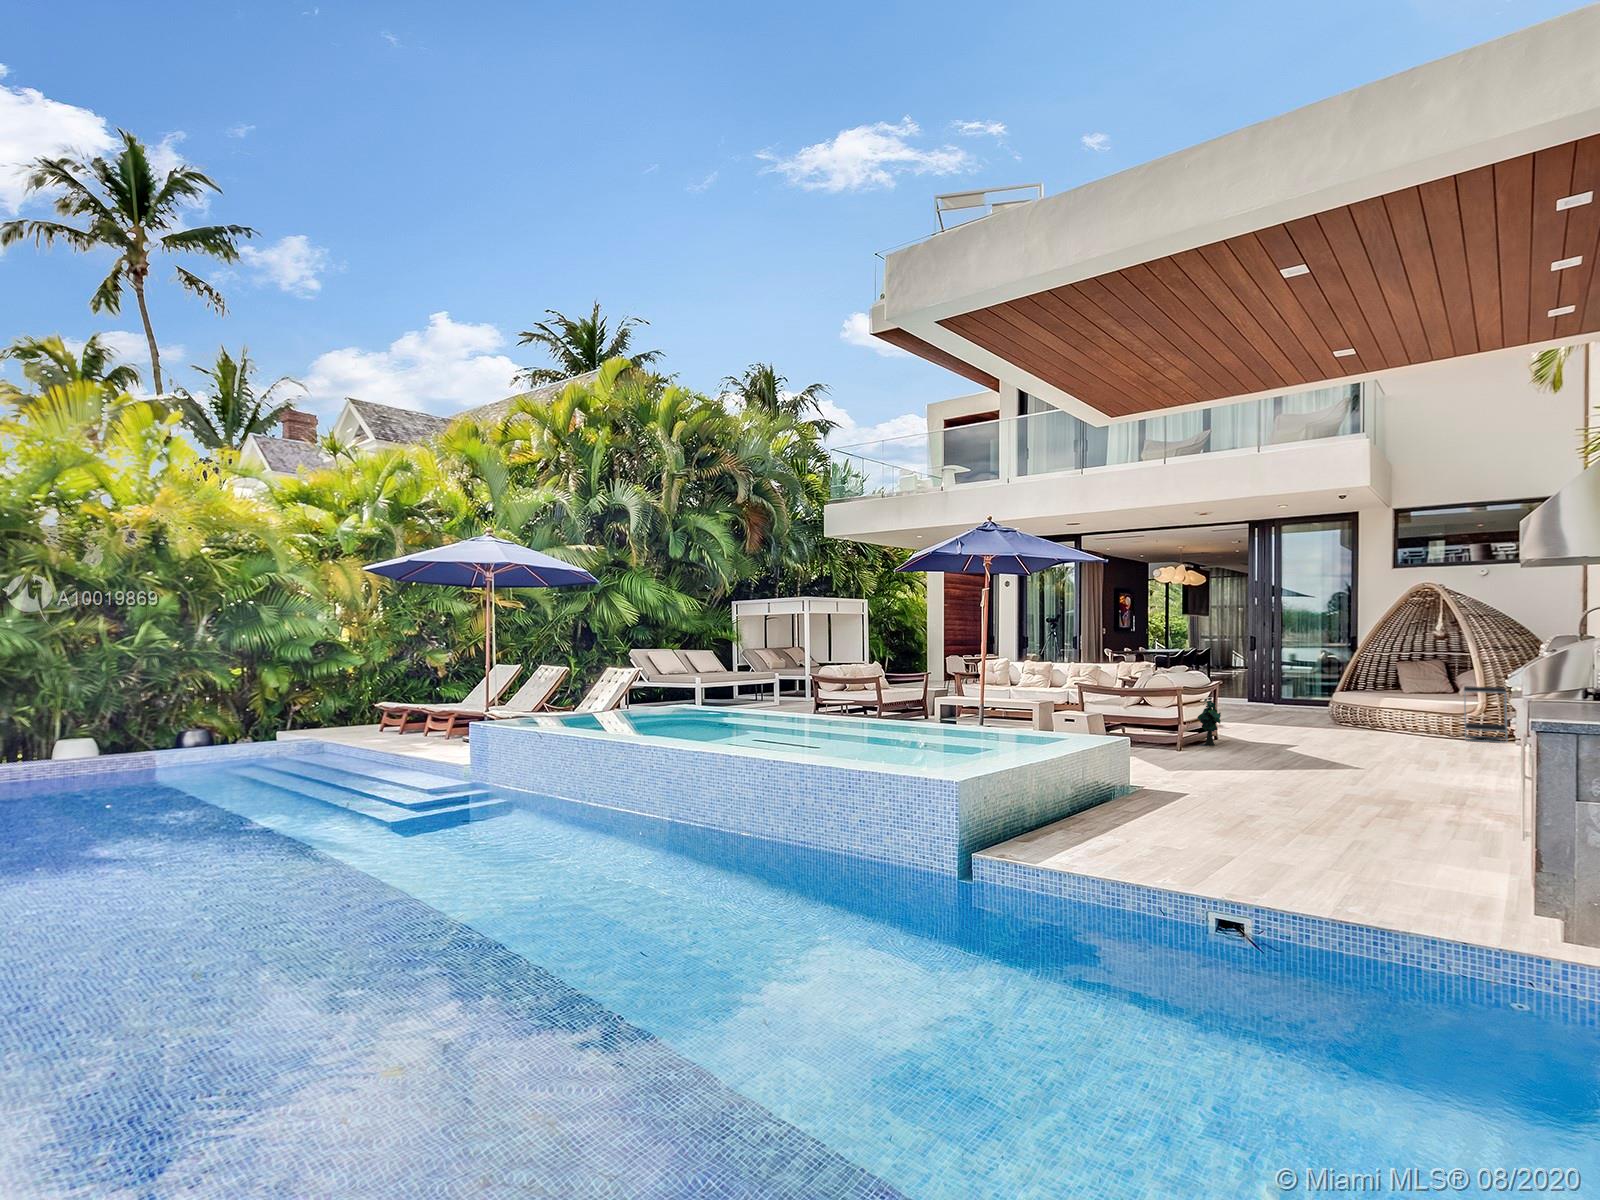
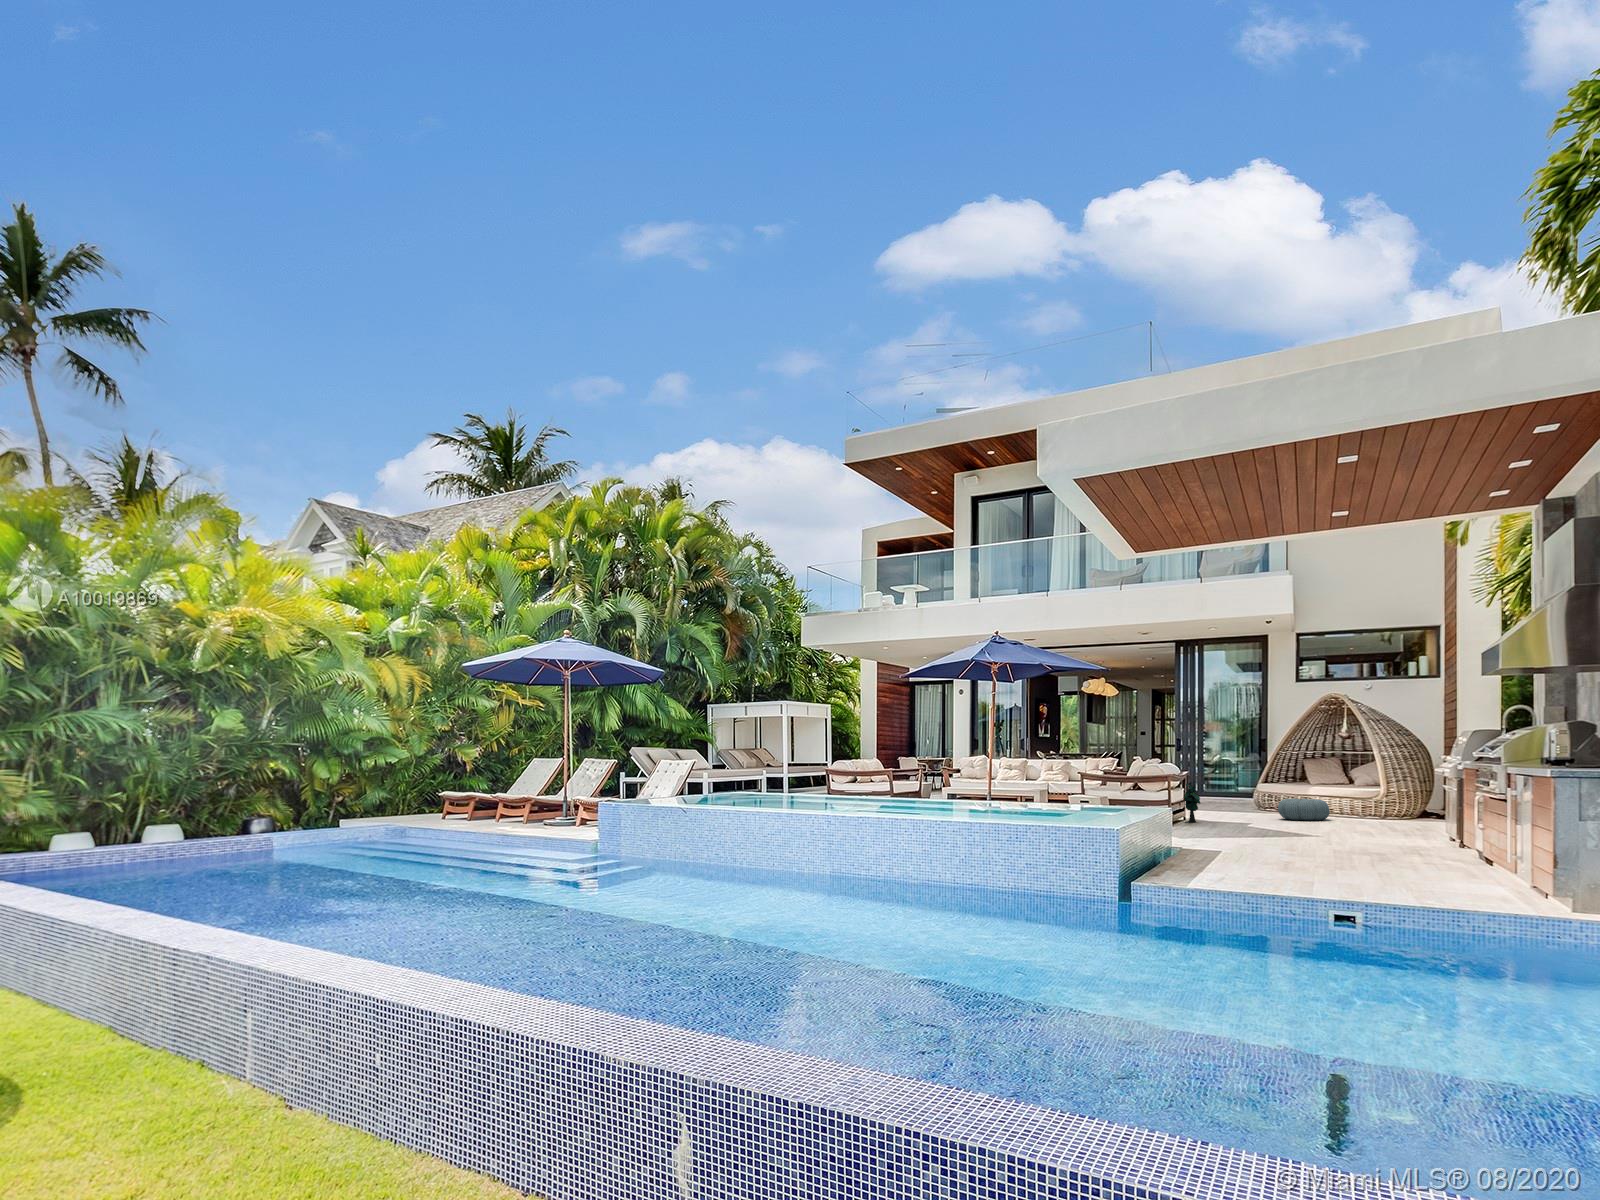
side table: present [1464,686,1508,743] -> none [1370,774,1408,818]
pouf: none [1328,717,1394,746] -> present [1278,799,1330,821]

